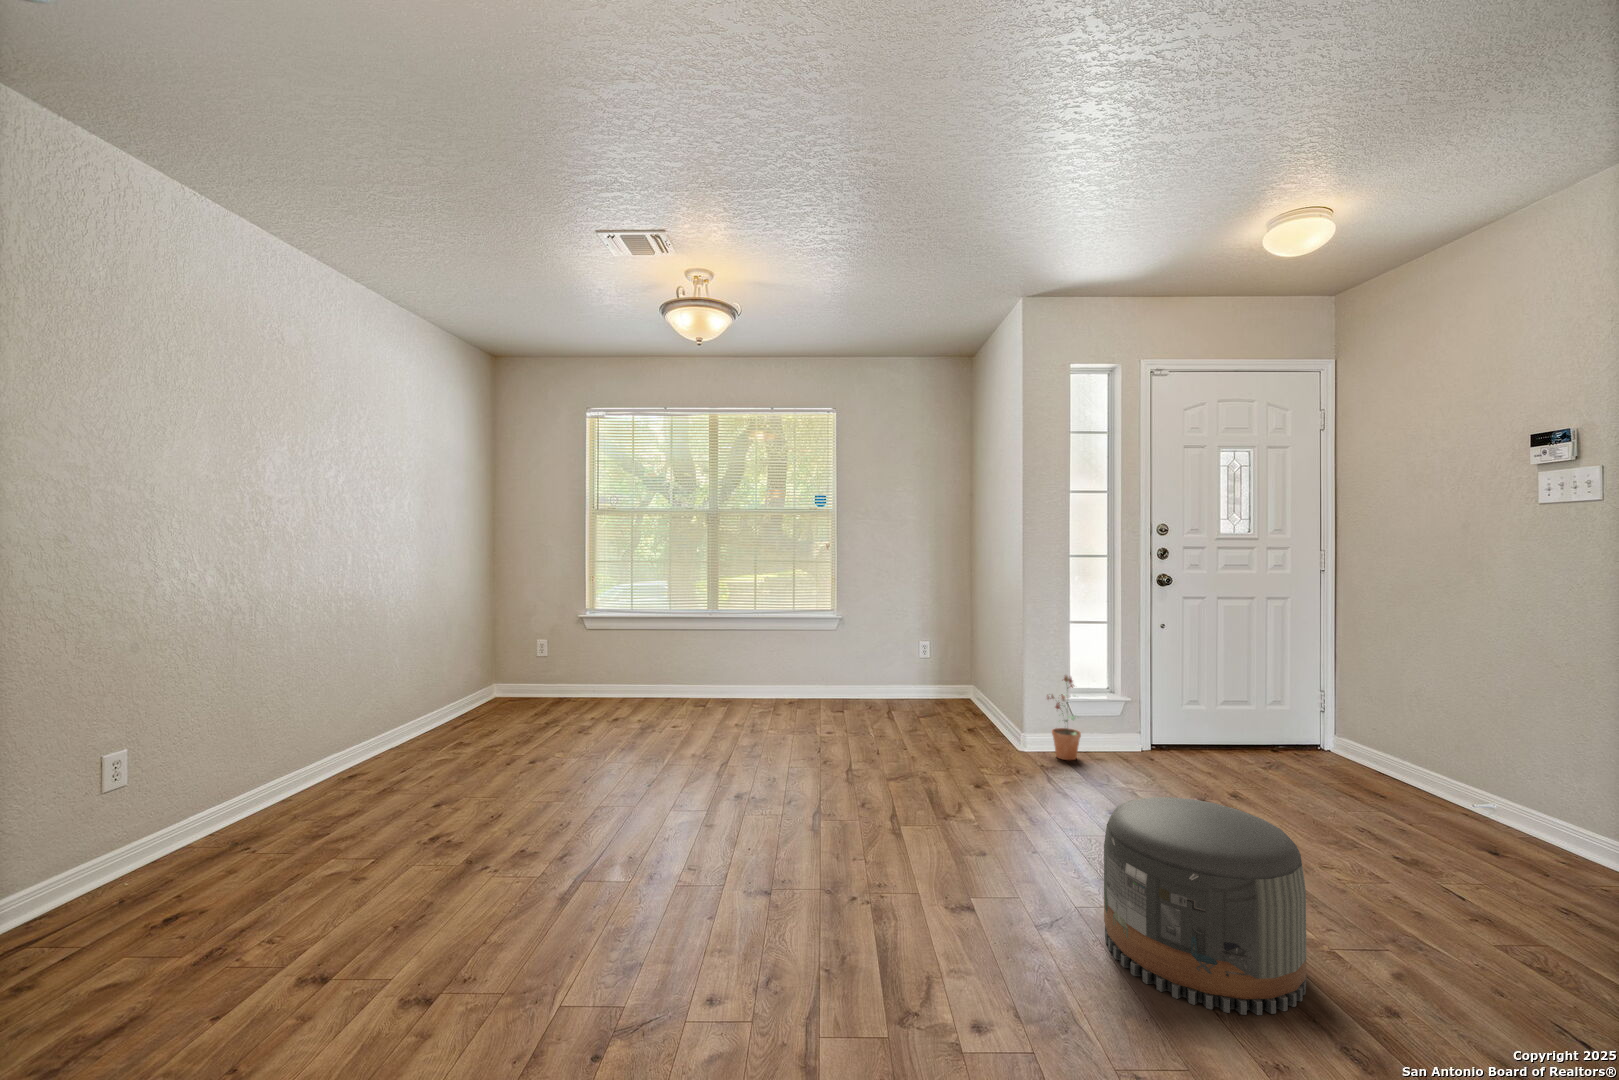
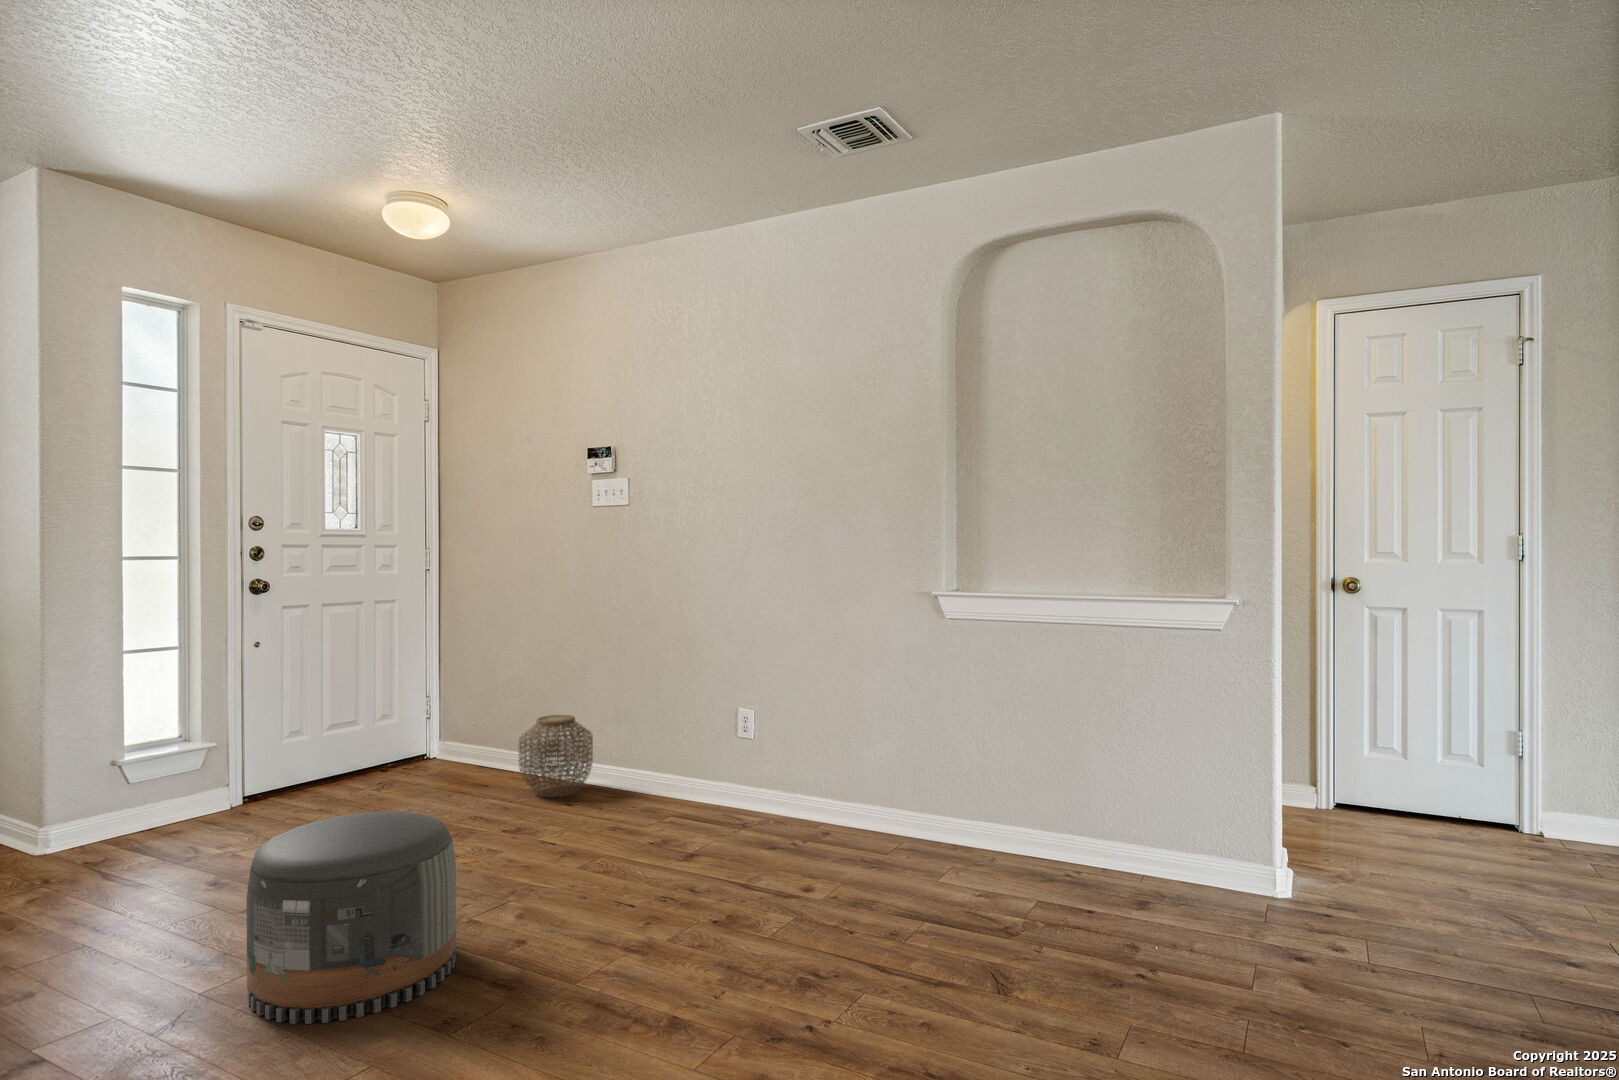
potted plant: present [1047,676,1081,760] -> none [85,728,147,848]
woven basket: none [1426,743,1540,843] -> present [519,715,593,797]

